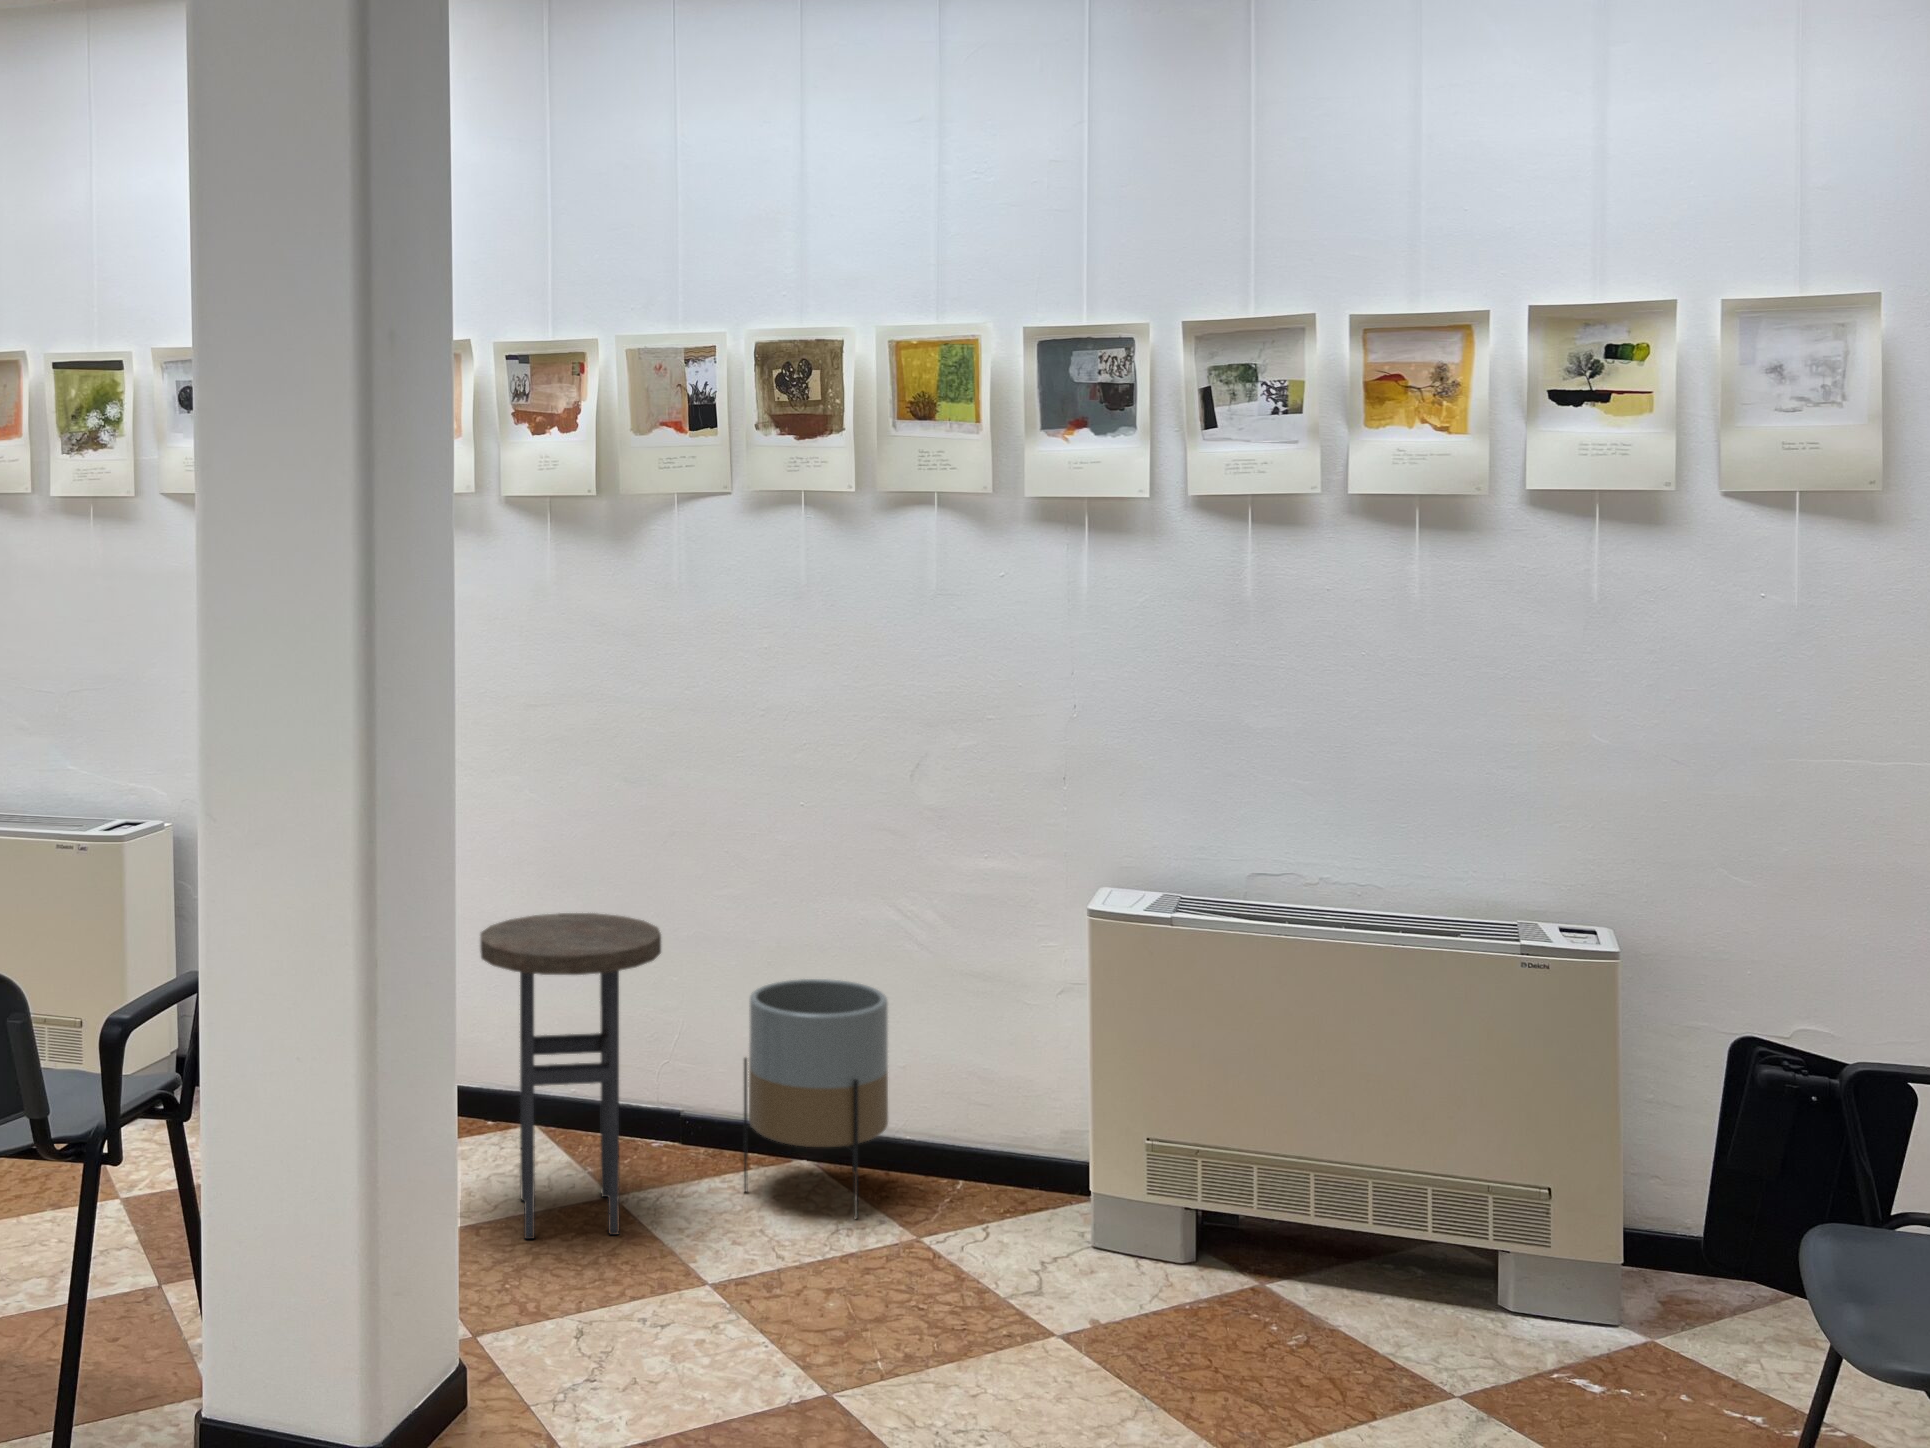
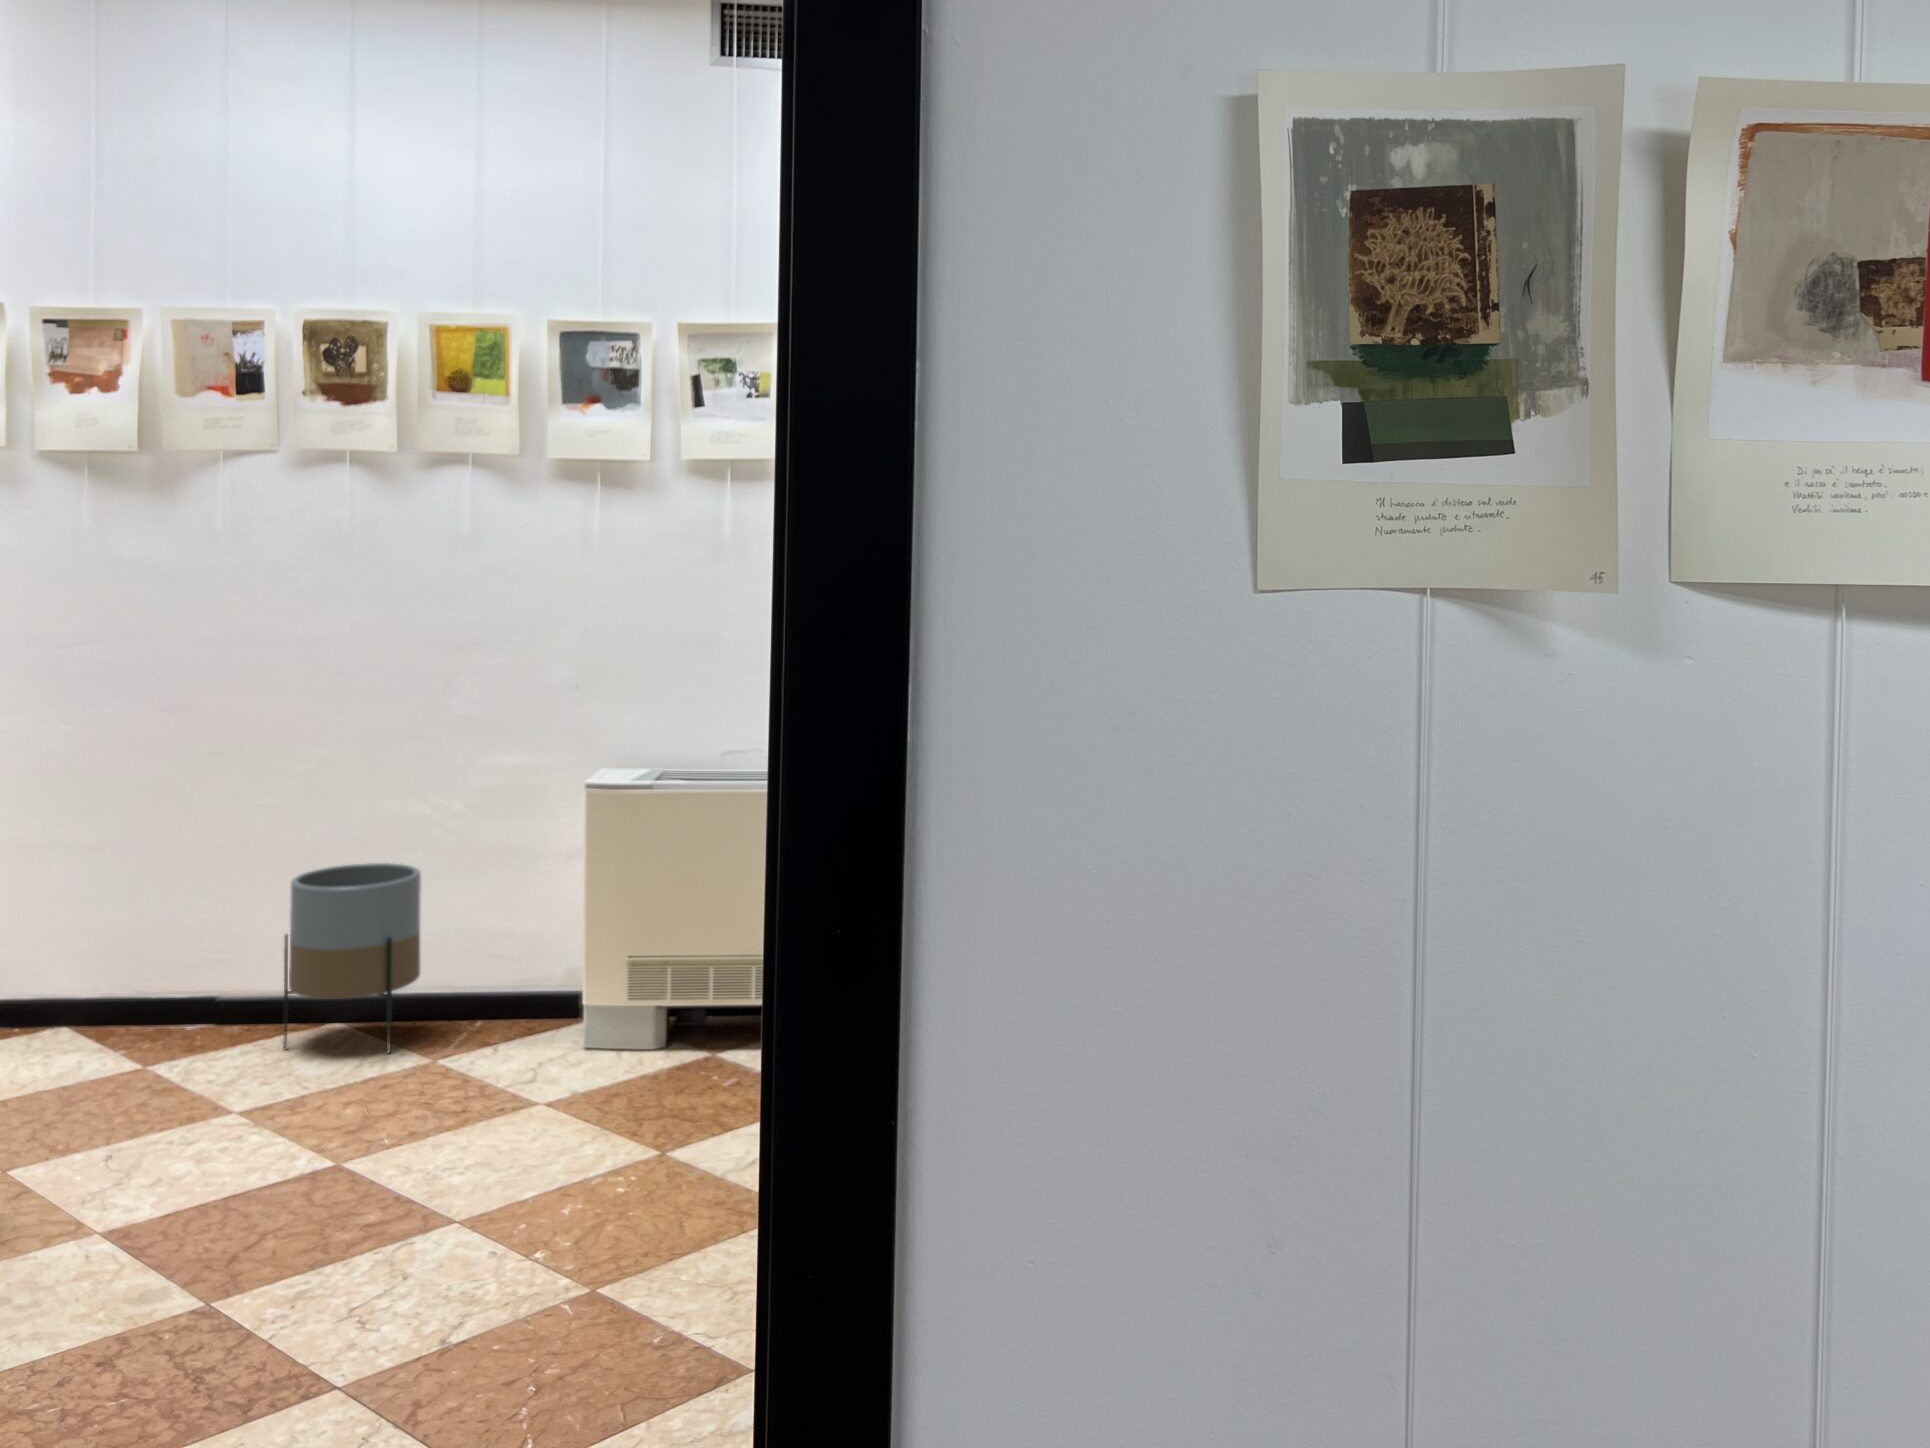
side table: present [480,913,661,1239] -> none [14,822,204,1109]

